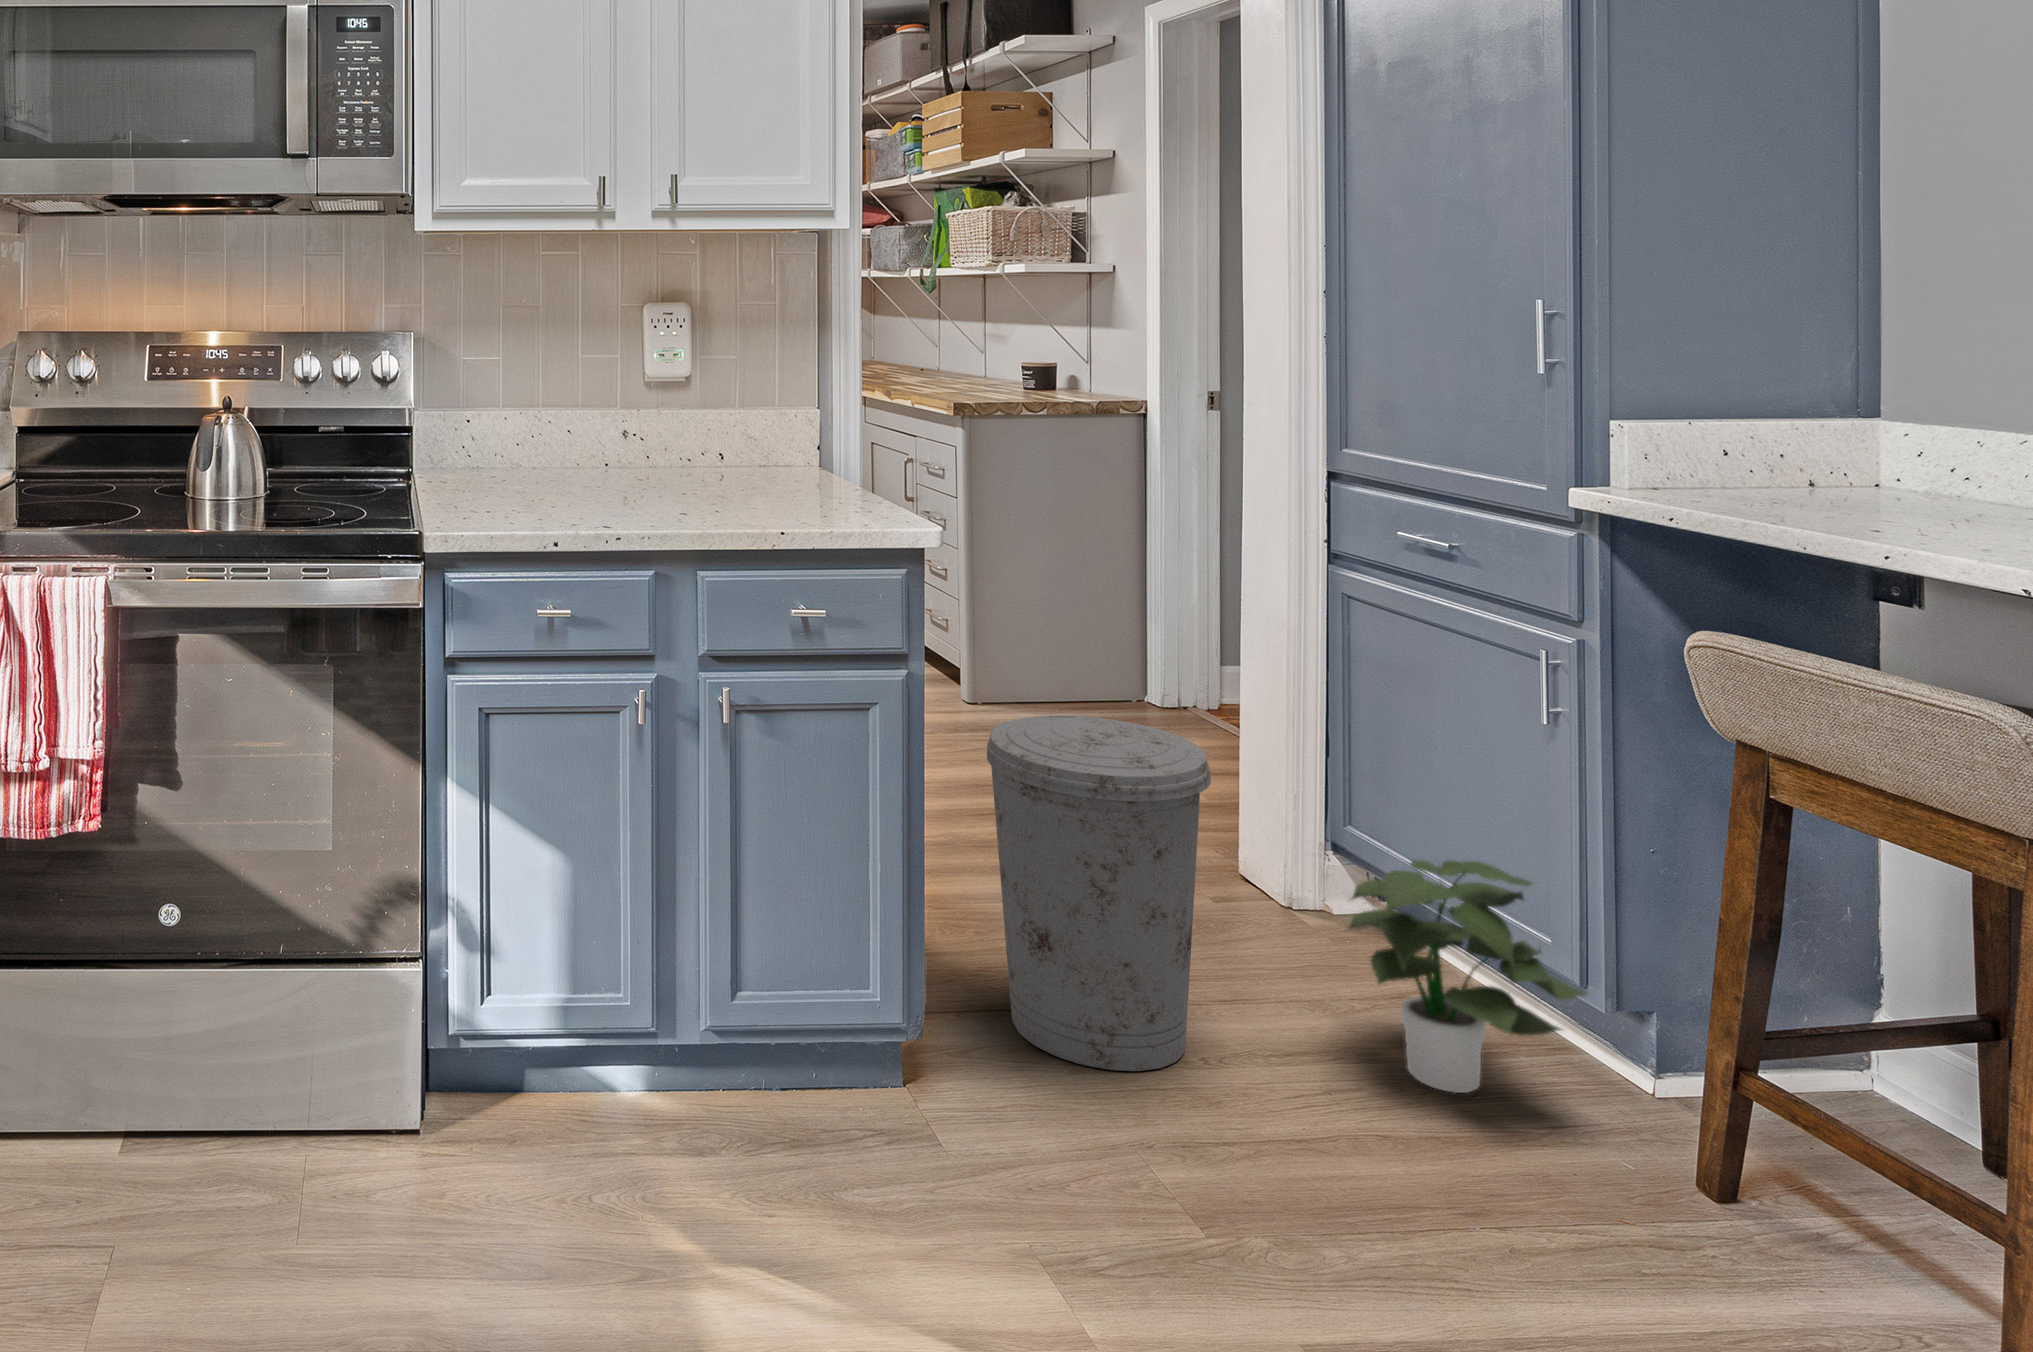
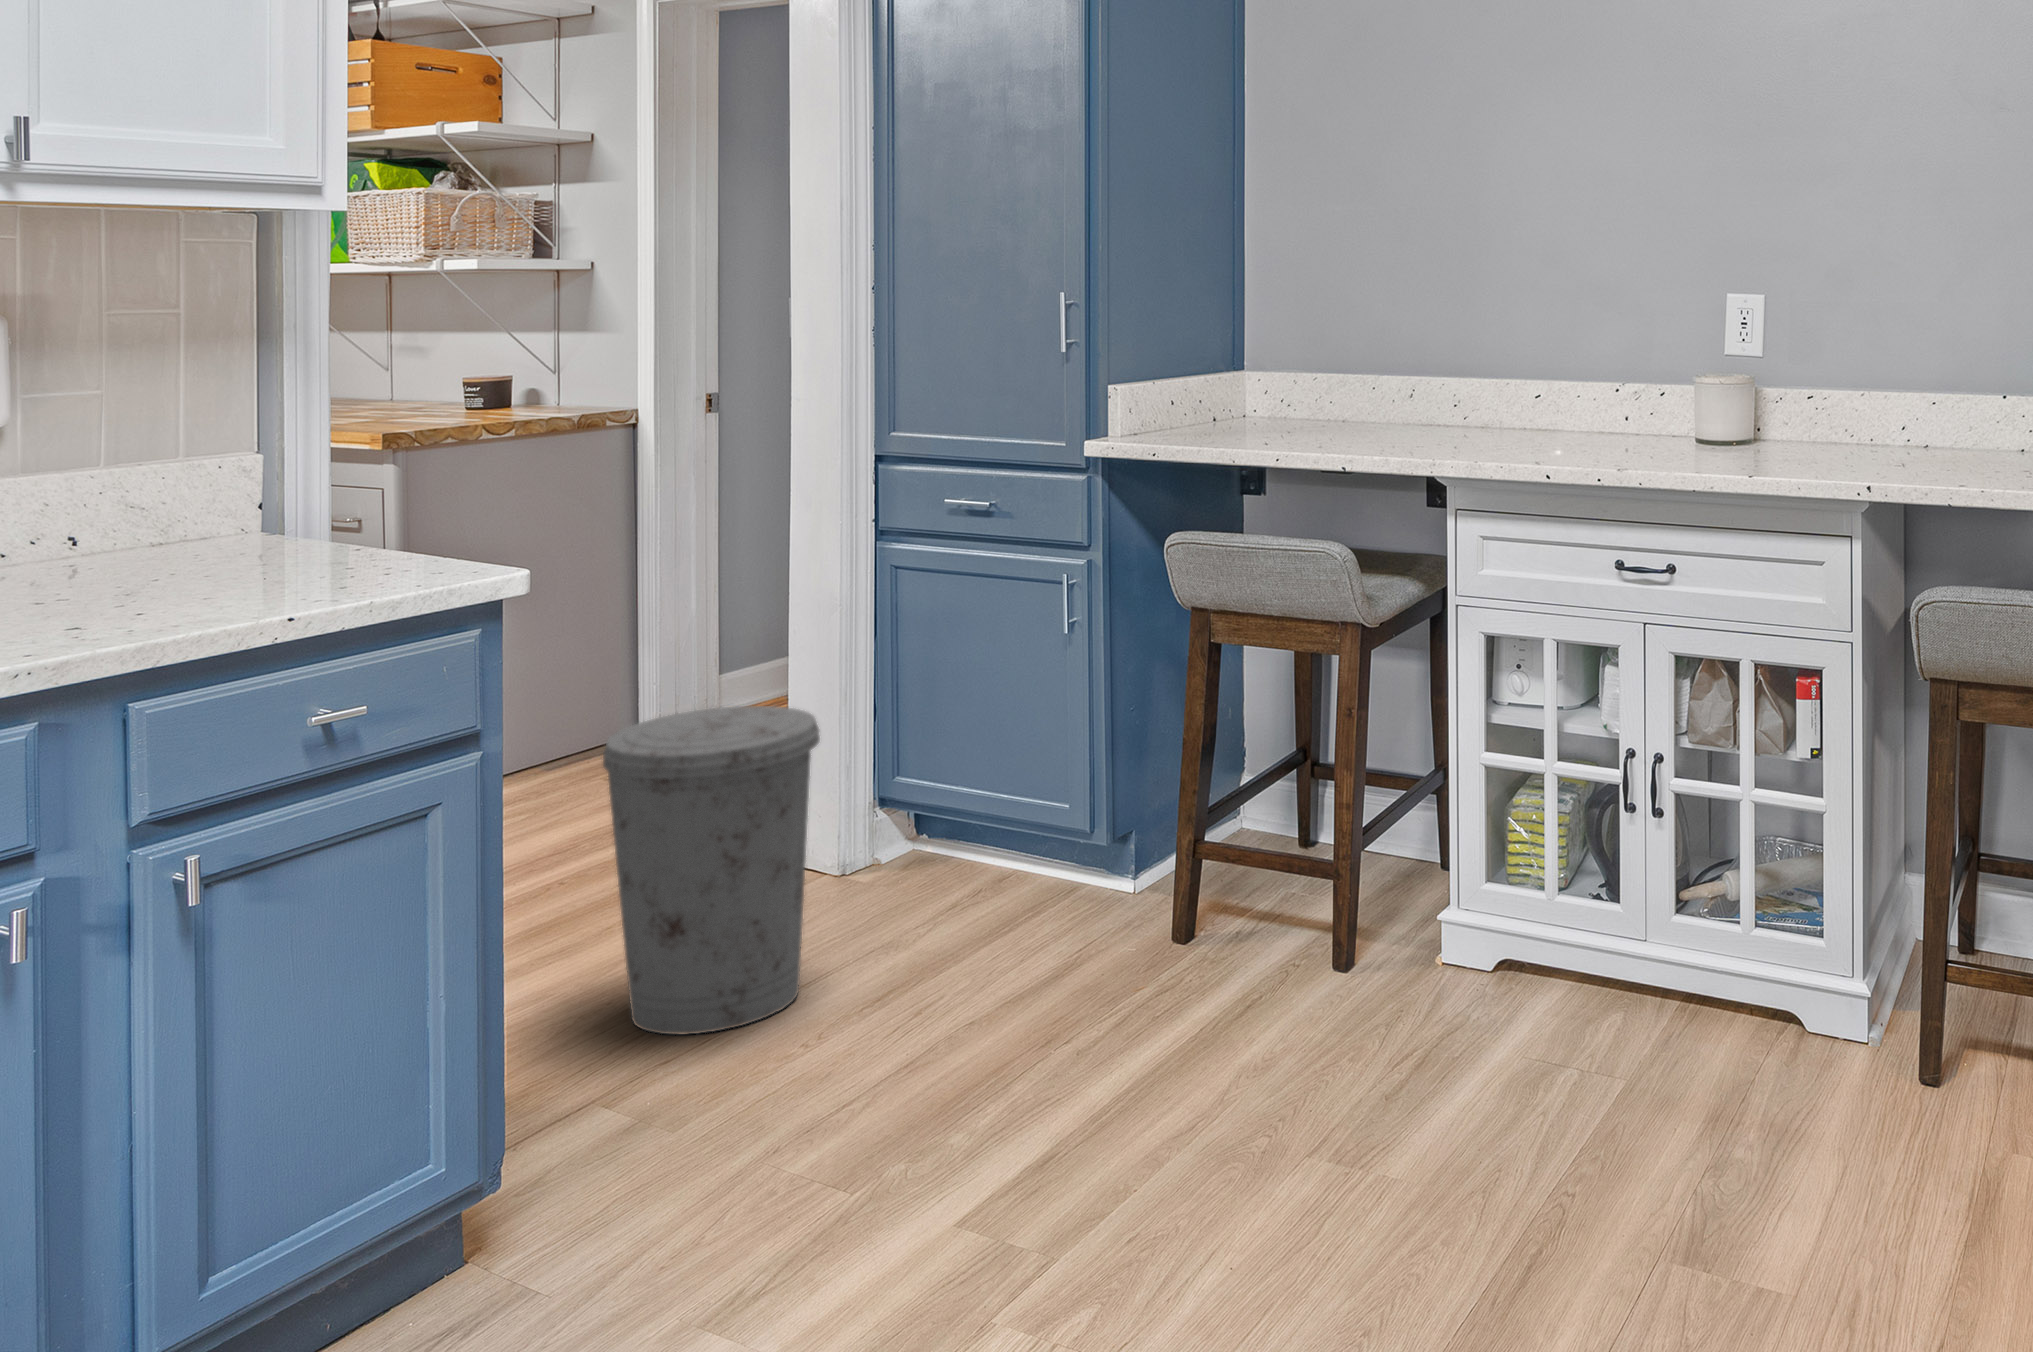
potted plant: present [1349,860,1587,1093] -> none [921,751,1102,945]

